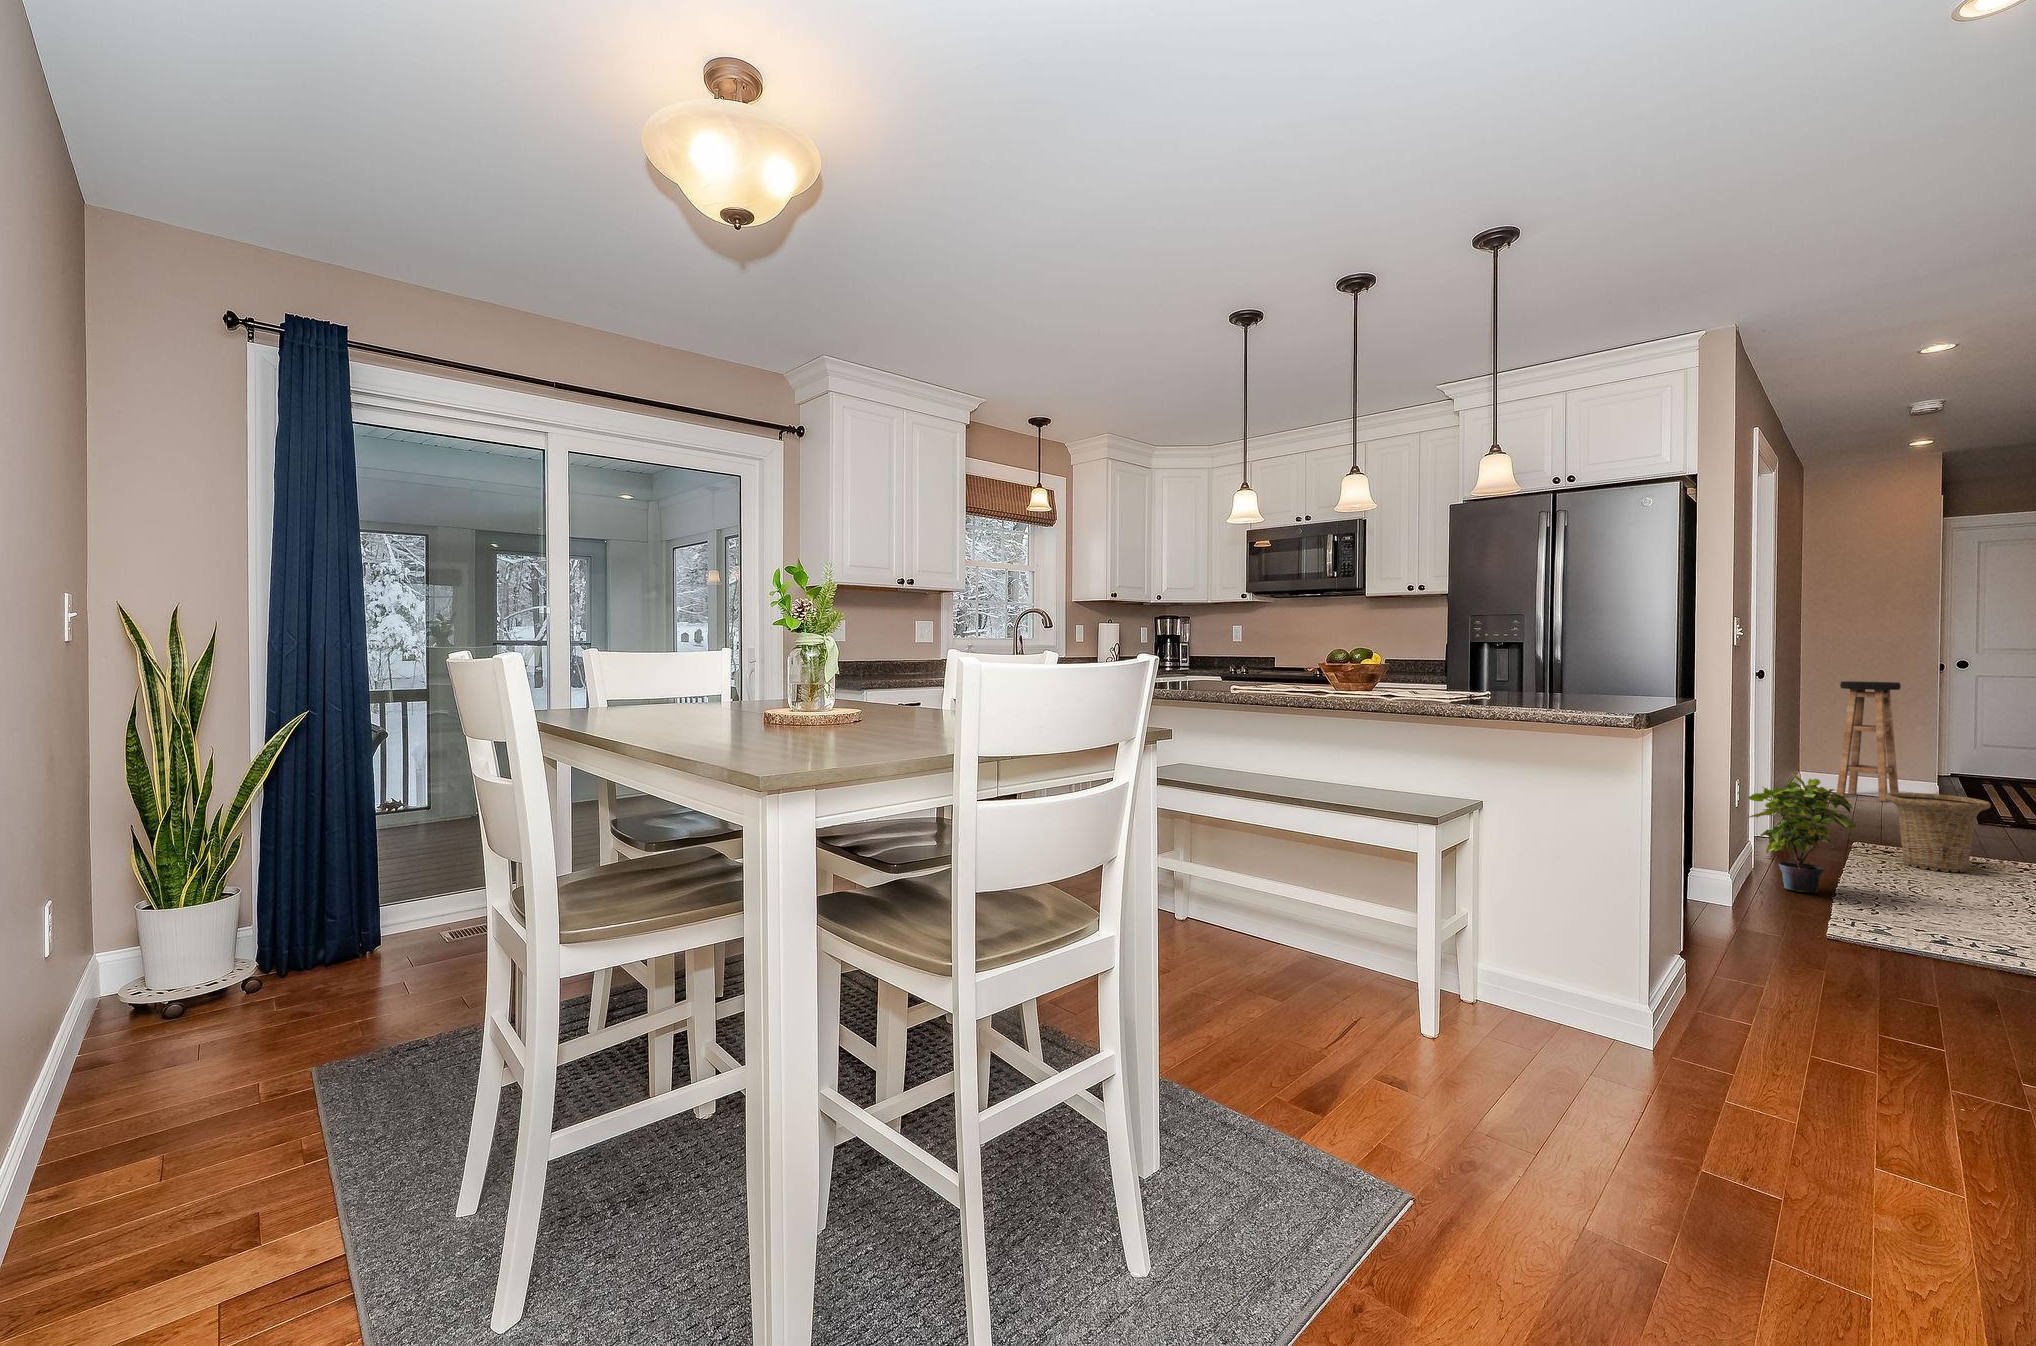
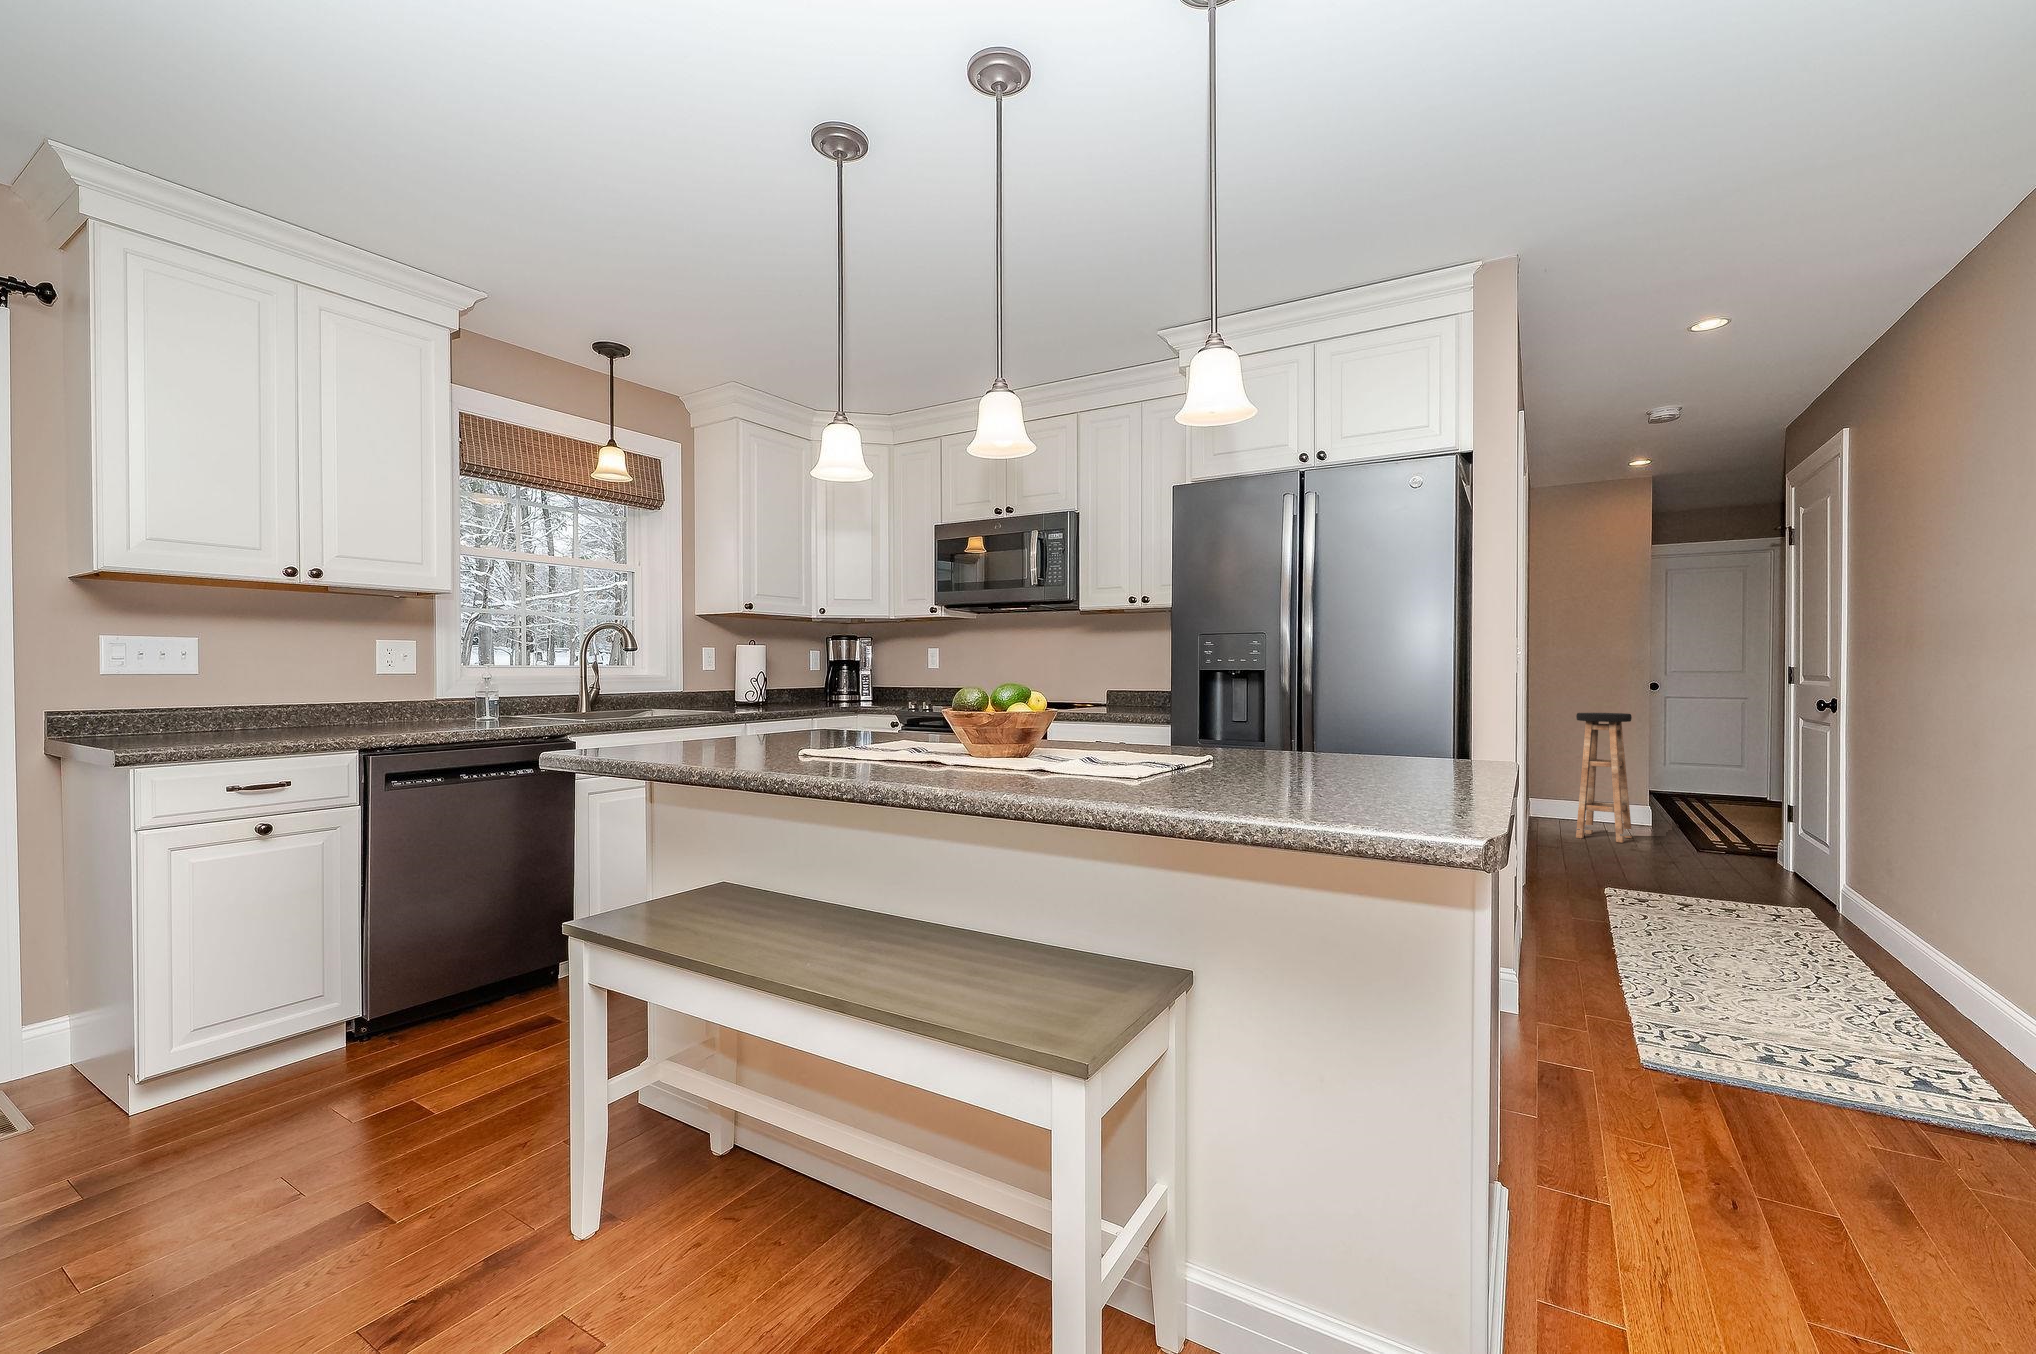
potted plant: present [1747,774,1857,893] -> none [1530,841,1651,997]
basket: present [1885,793,1991,872] -> none [1656,848,1764,945]

